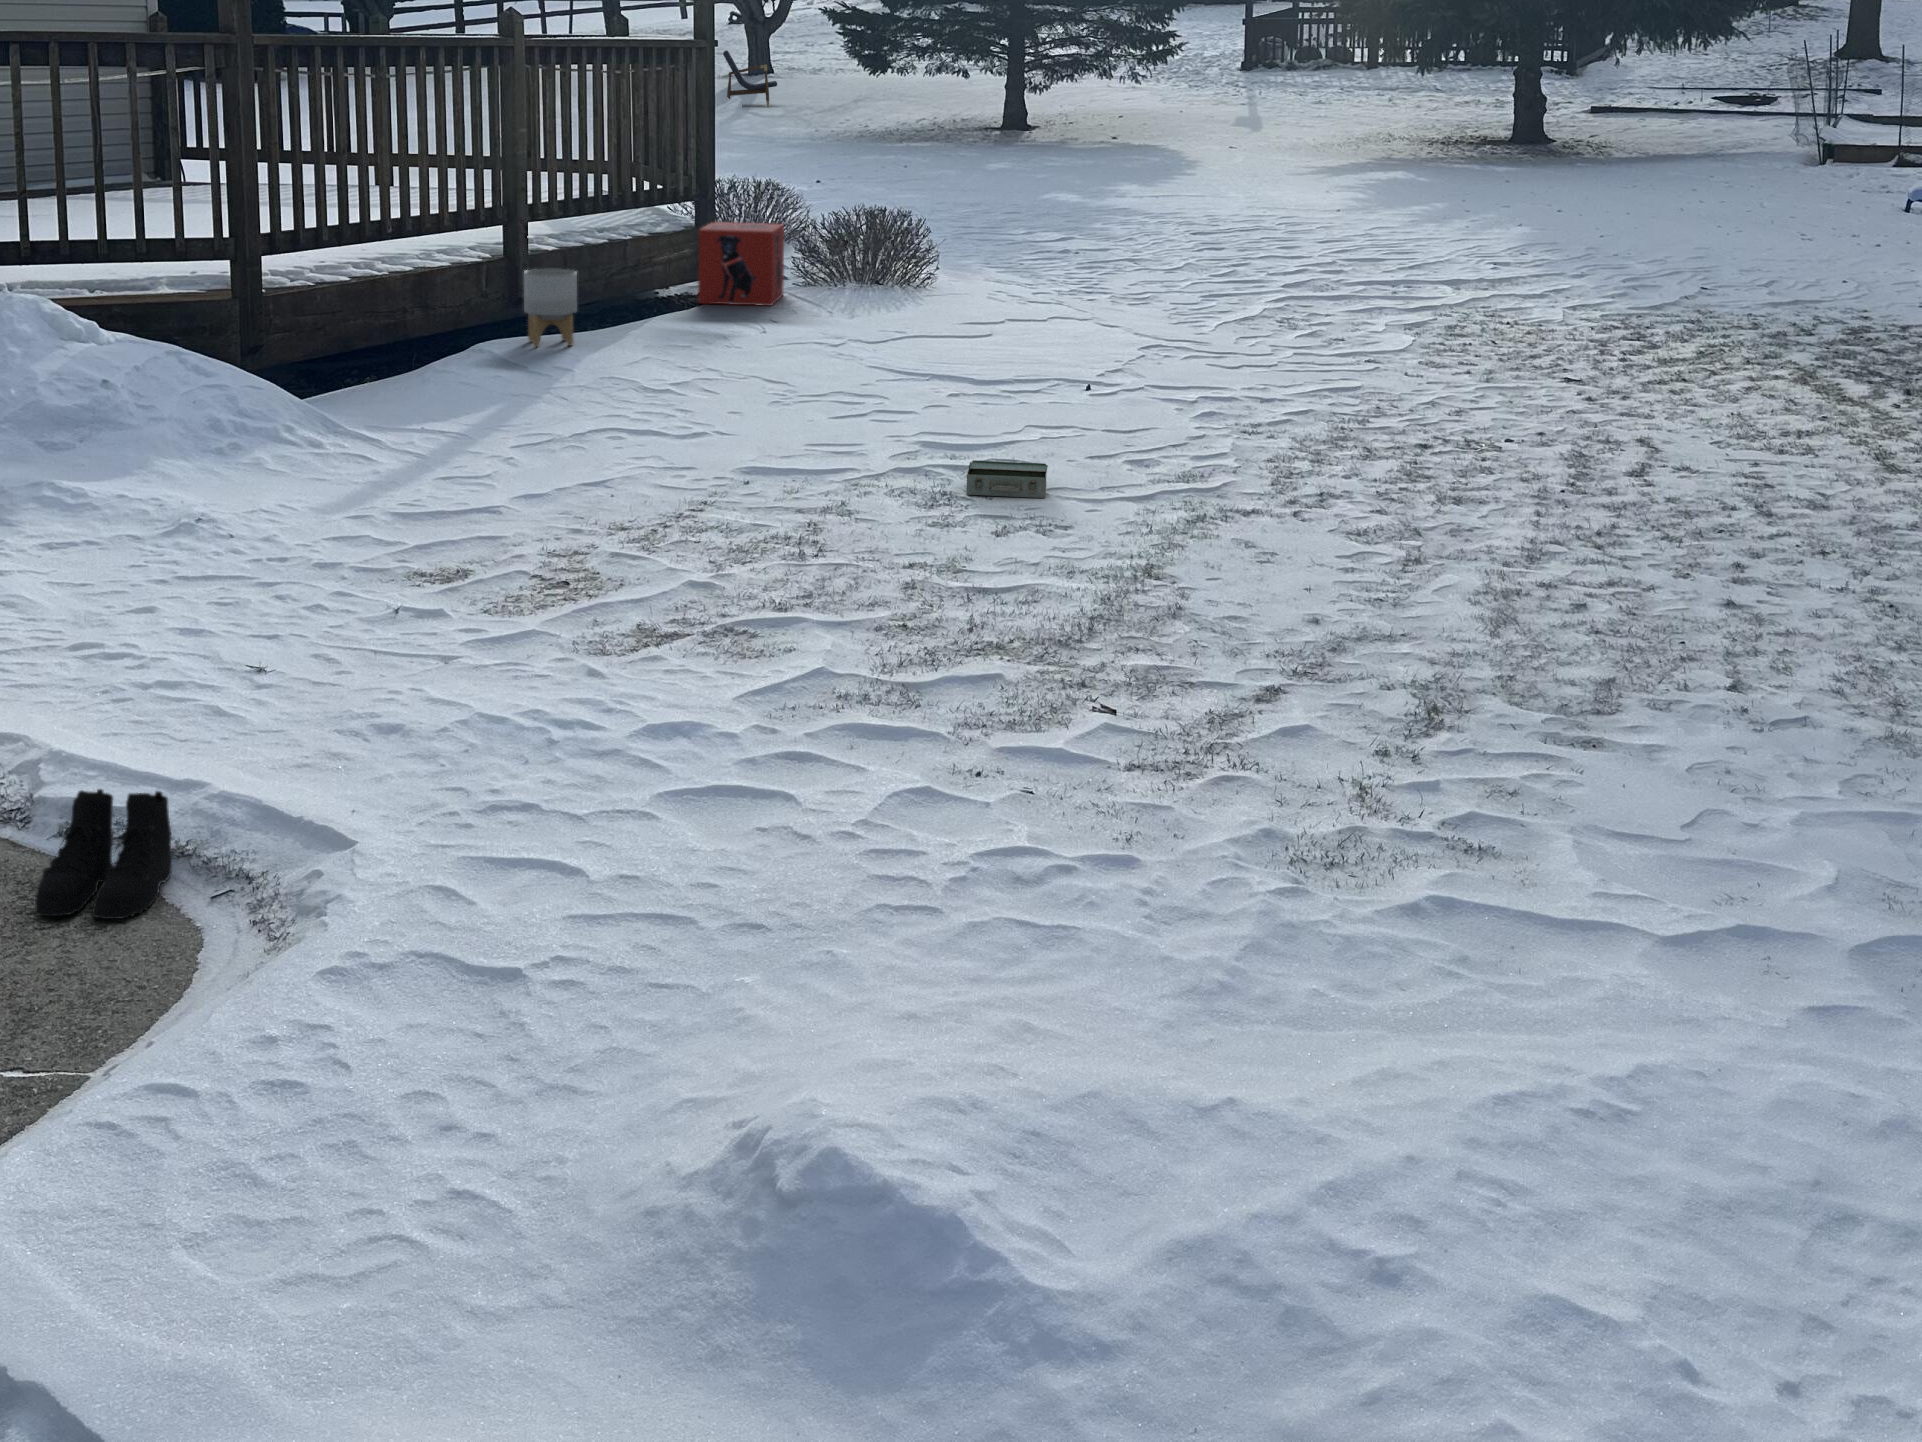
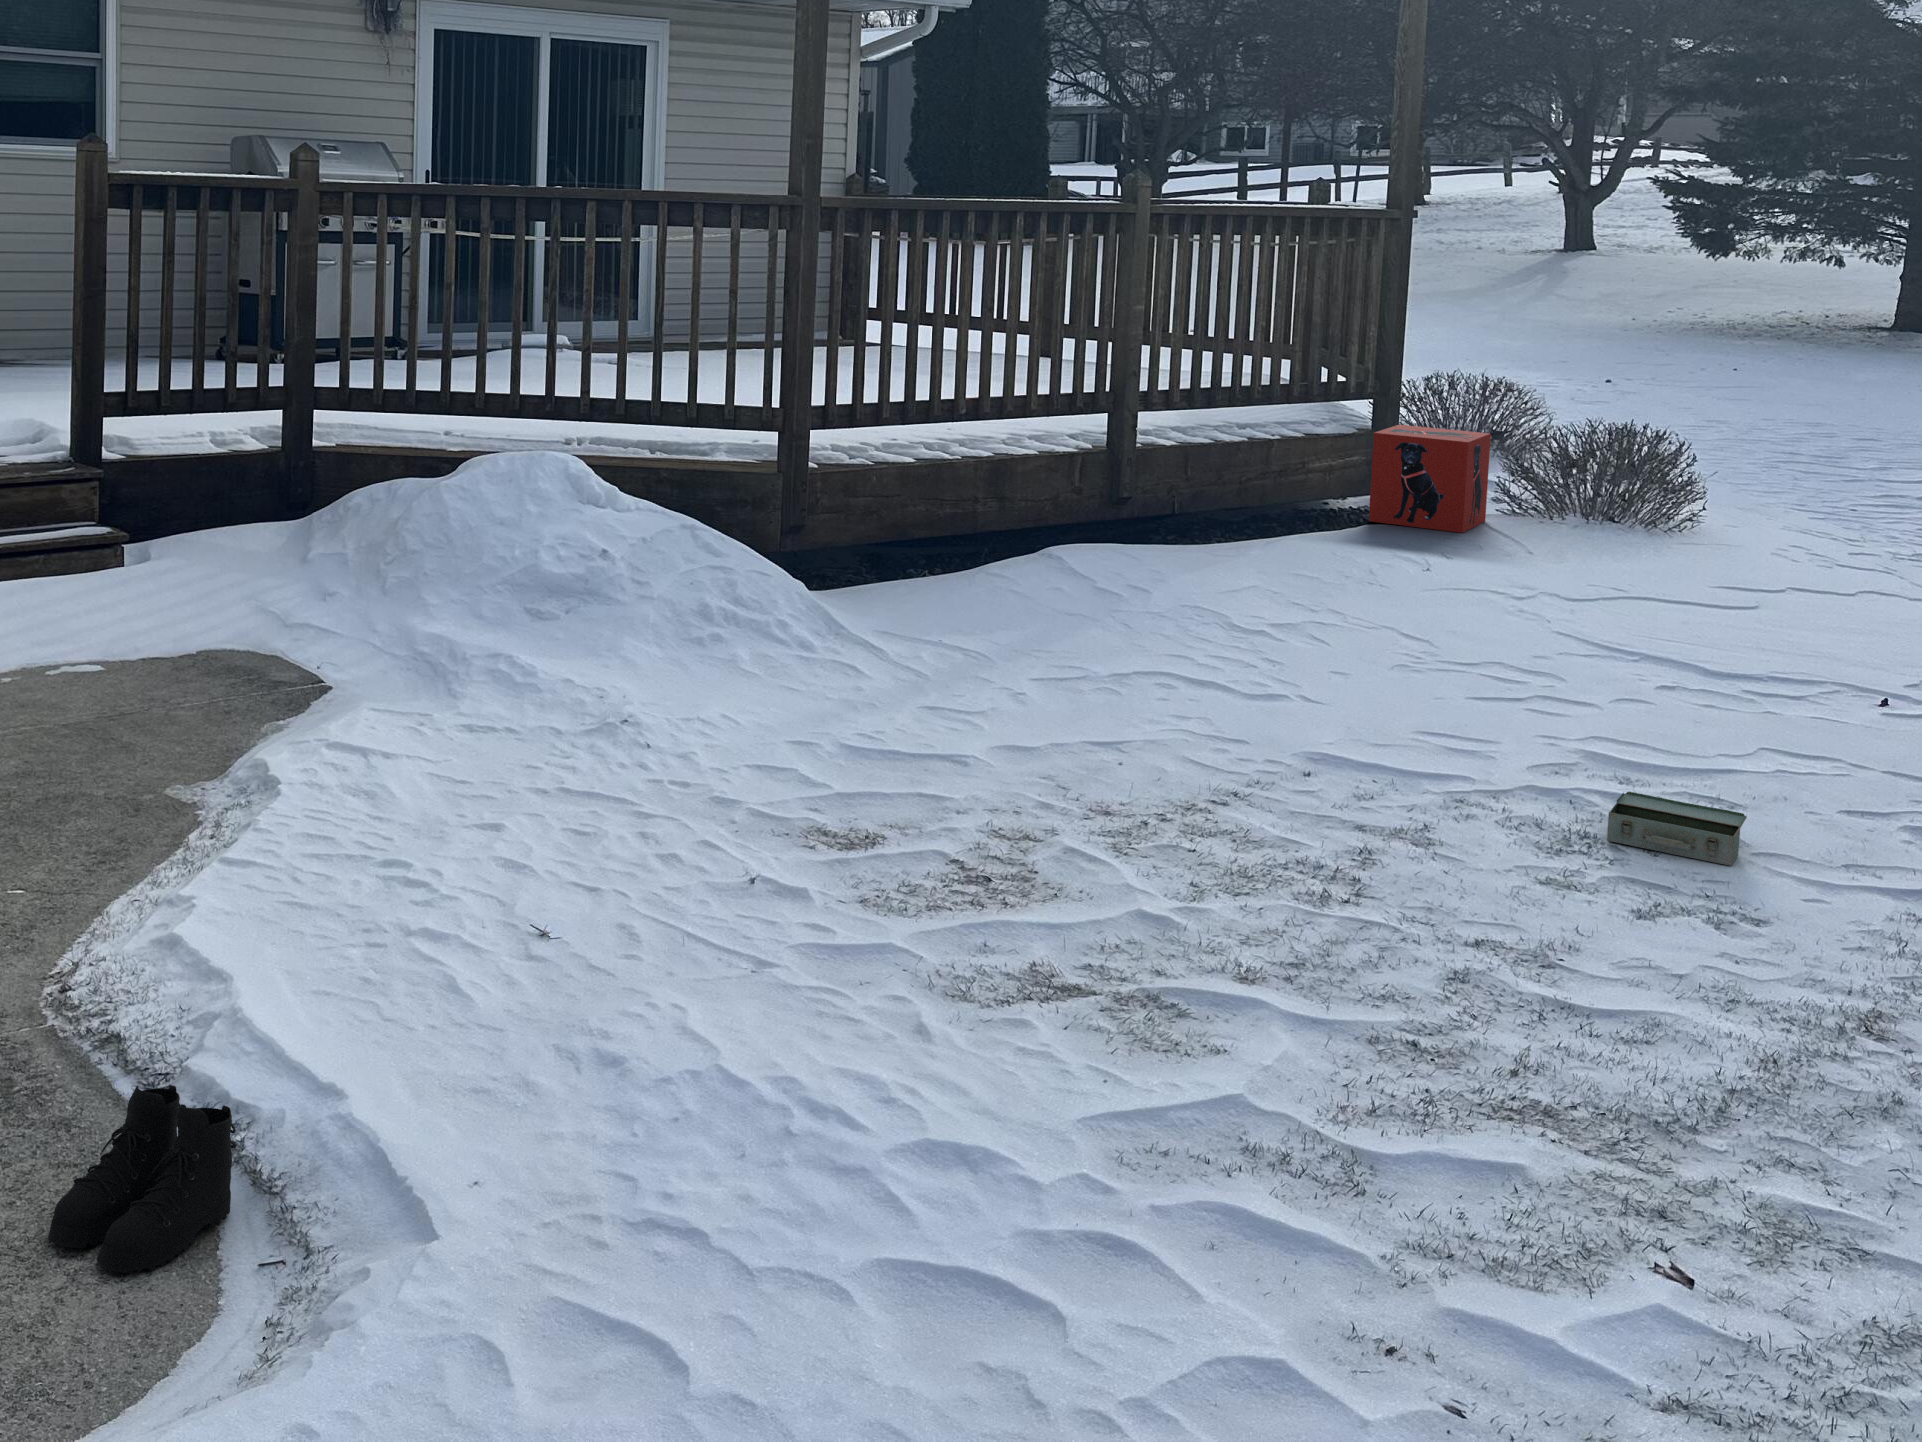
lounge chair: present [723,50,777,107] -> none [1535,228,1601,294]
planter: present [524,269,577,347] -> none [1130,466,1195,559]

